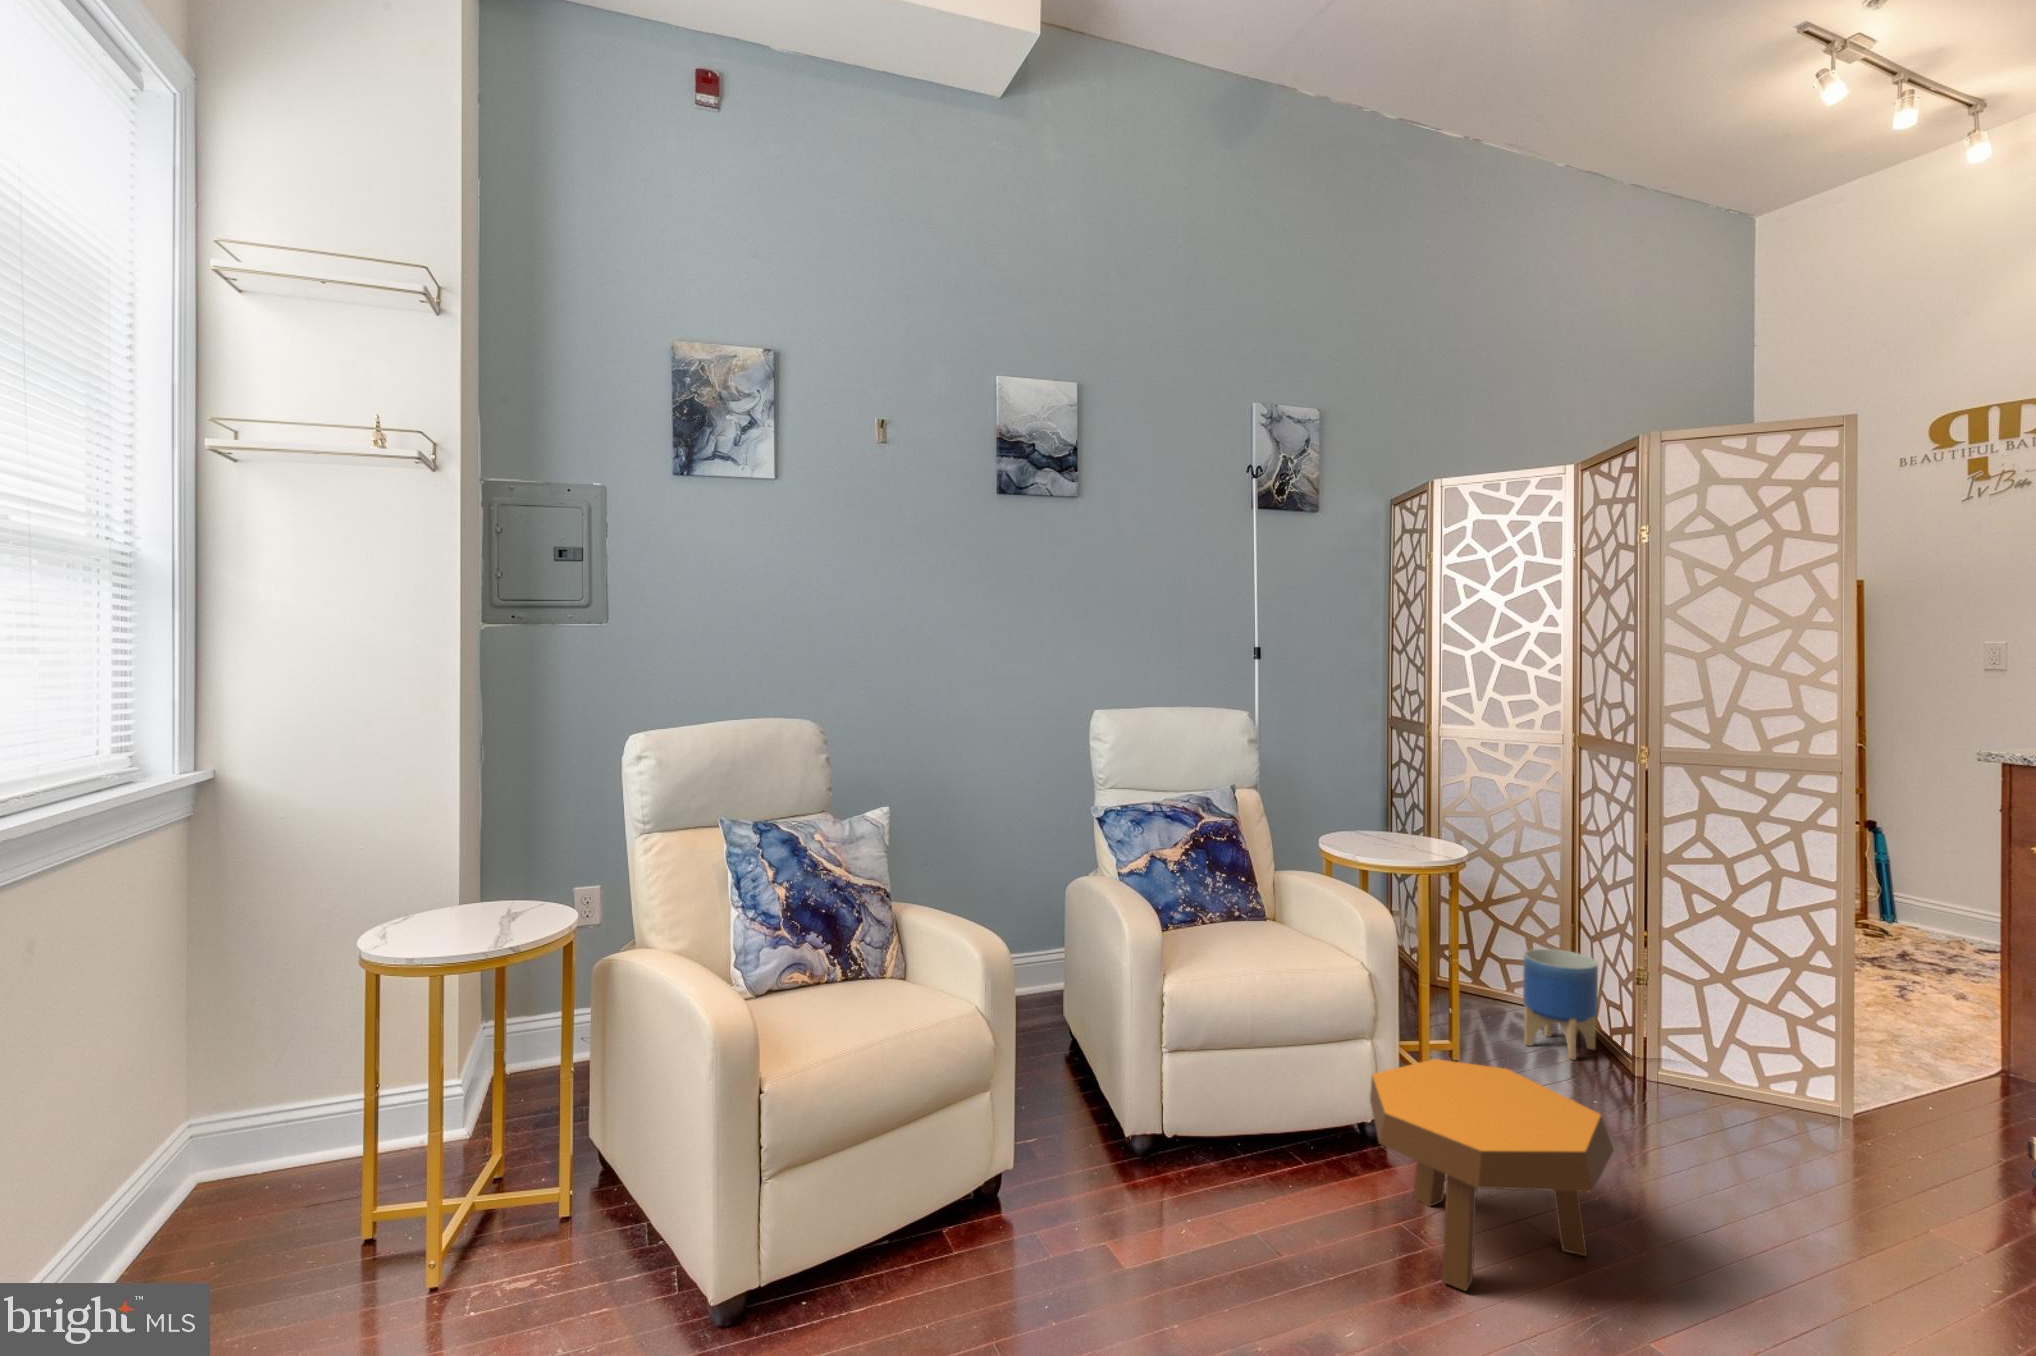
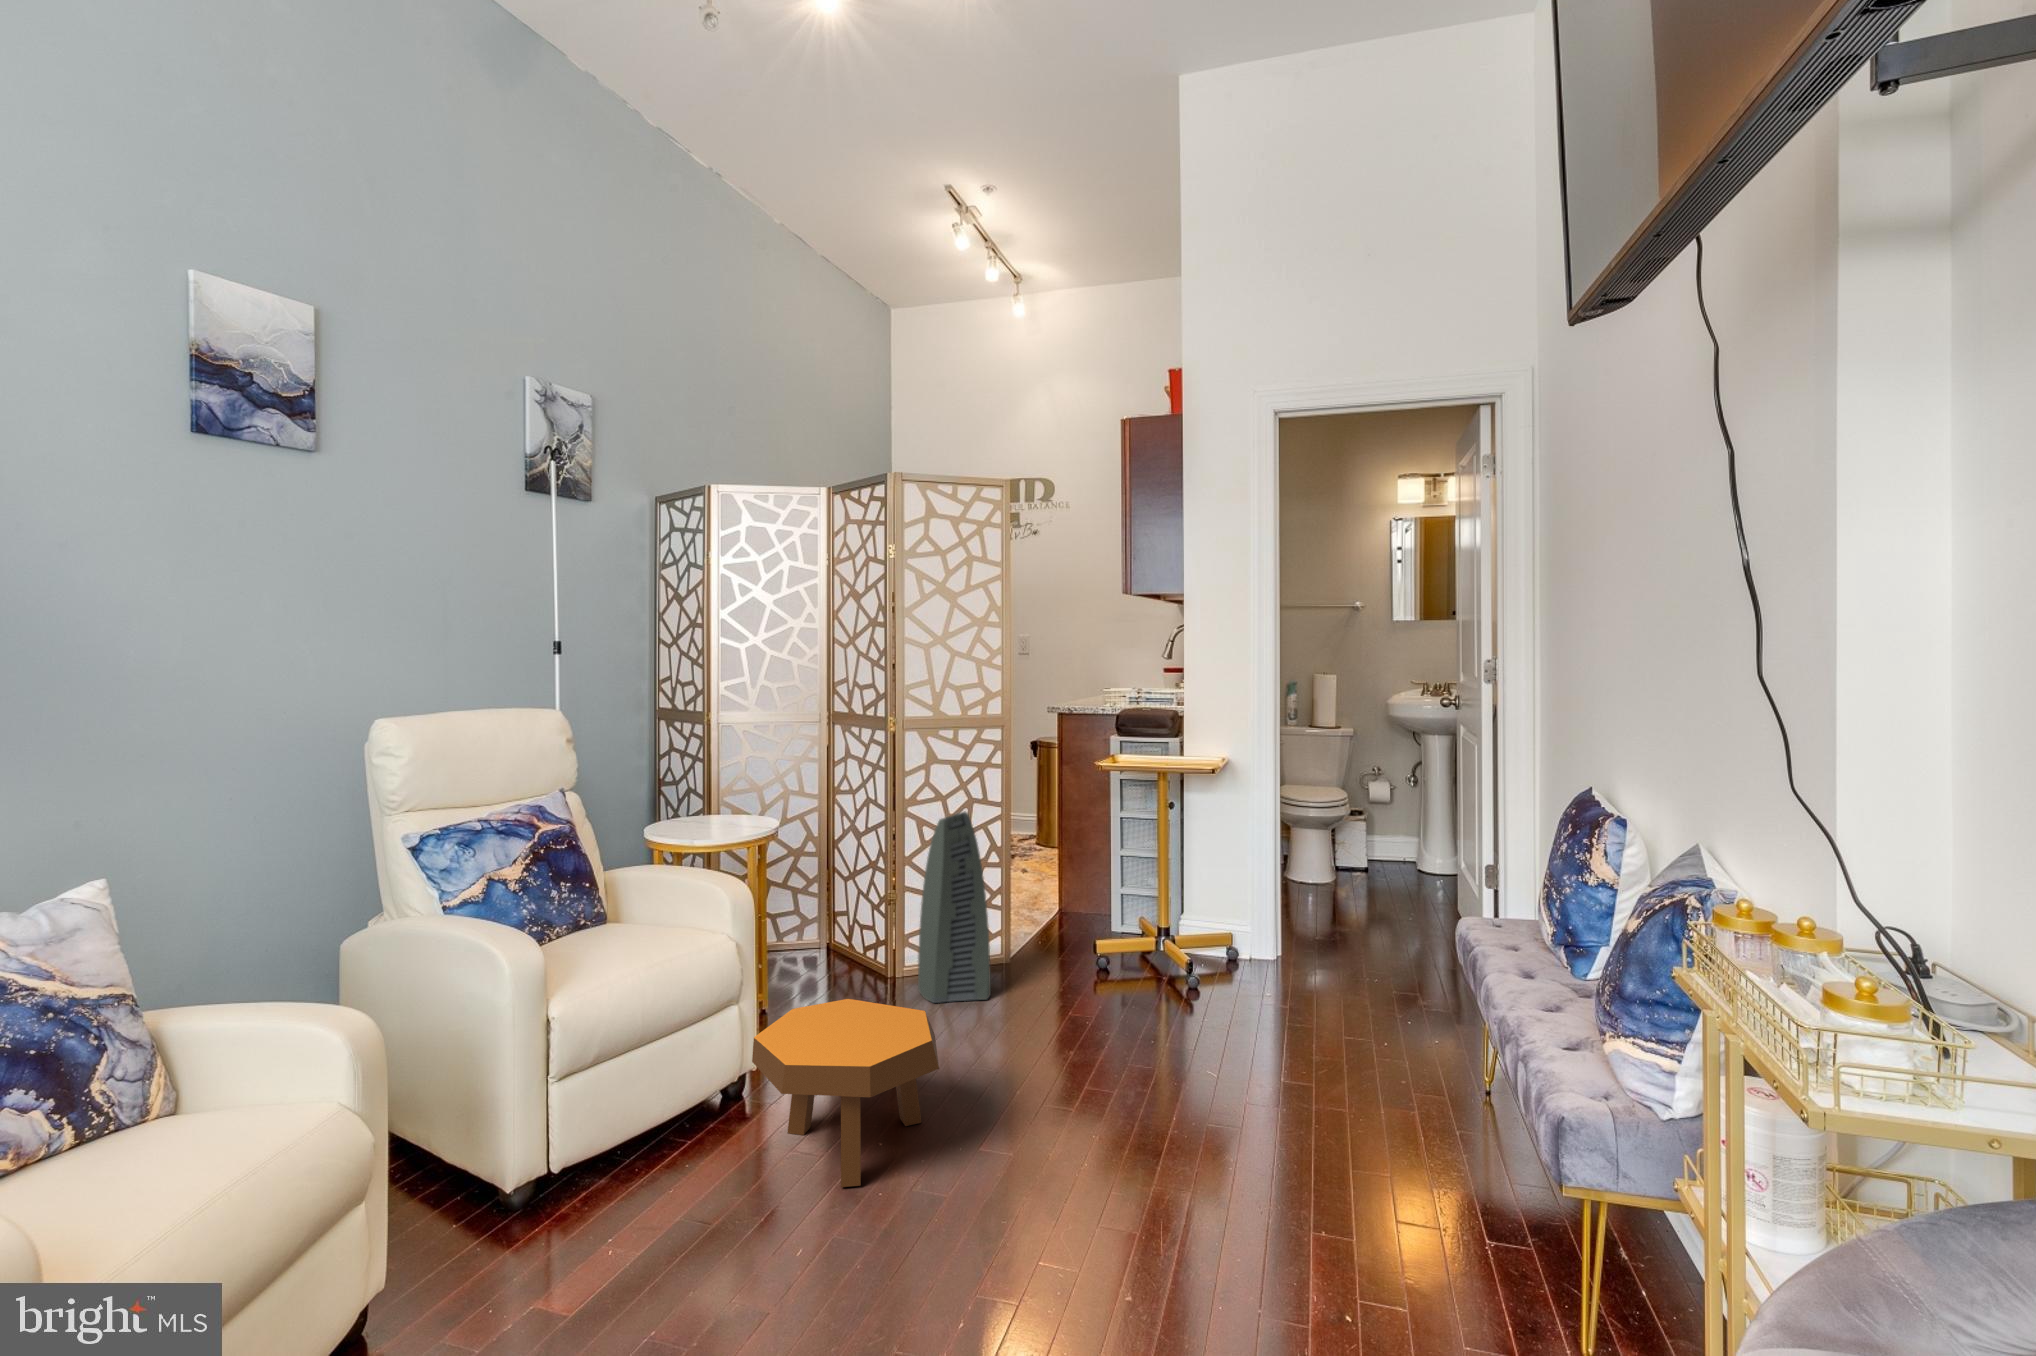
air purifier: none [1670,876,1788,1143] -> present [918,812,991,1003]
planter: present [1523,949,1598,1060] -> none [805,895,861,982]

